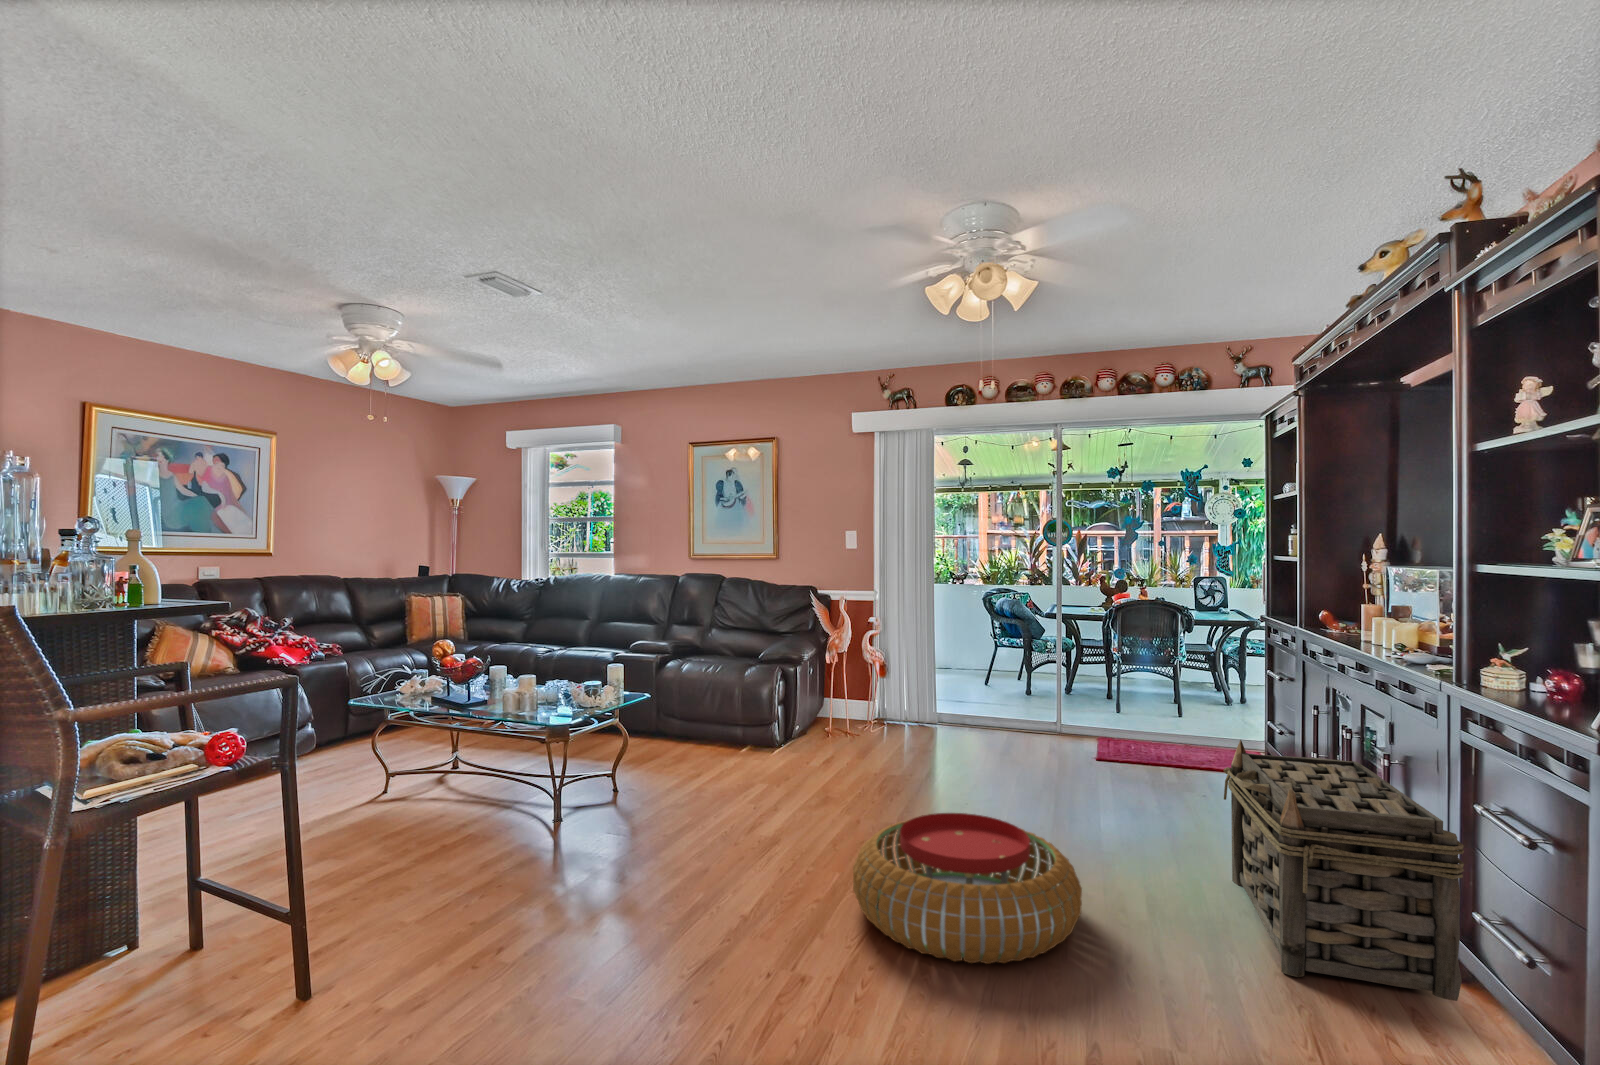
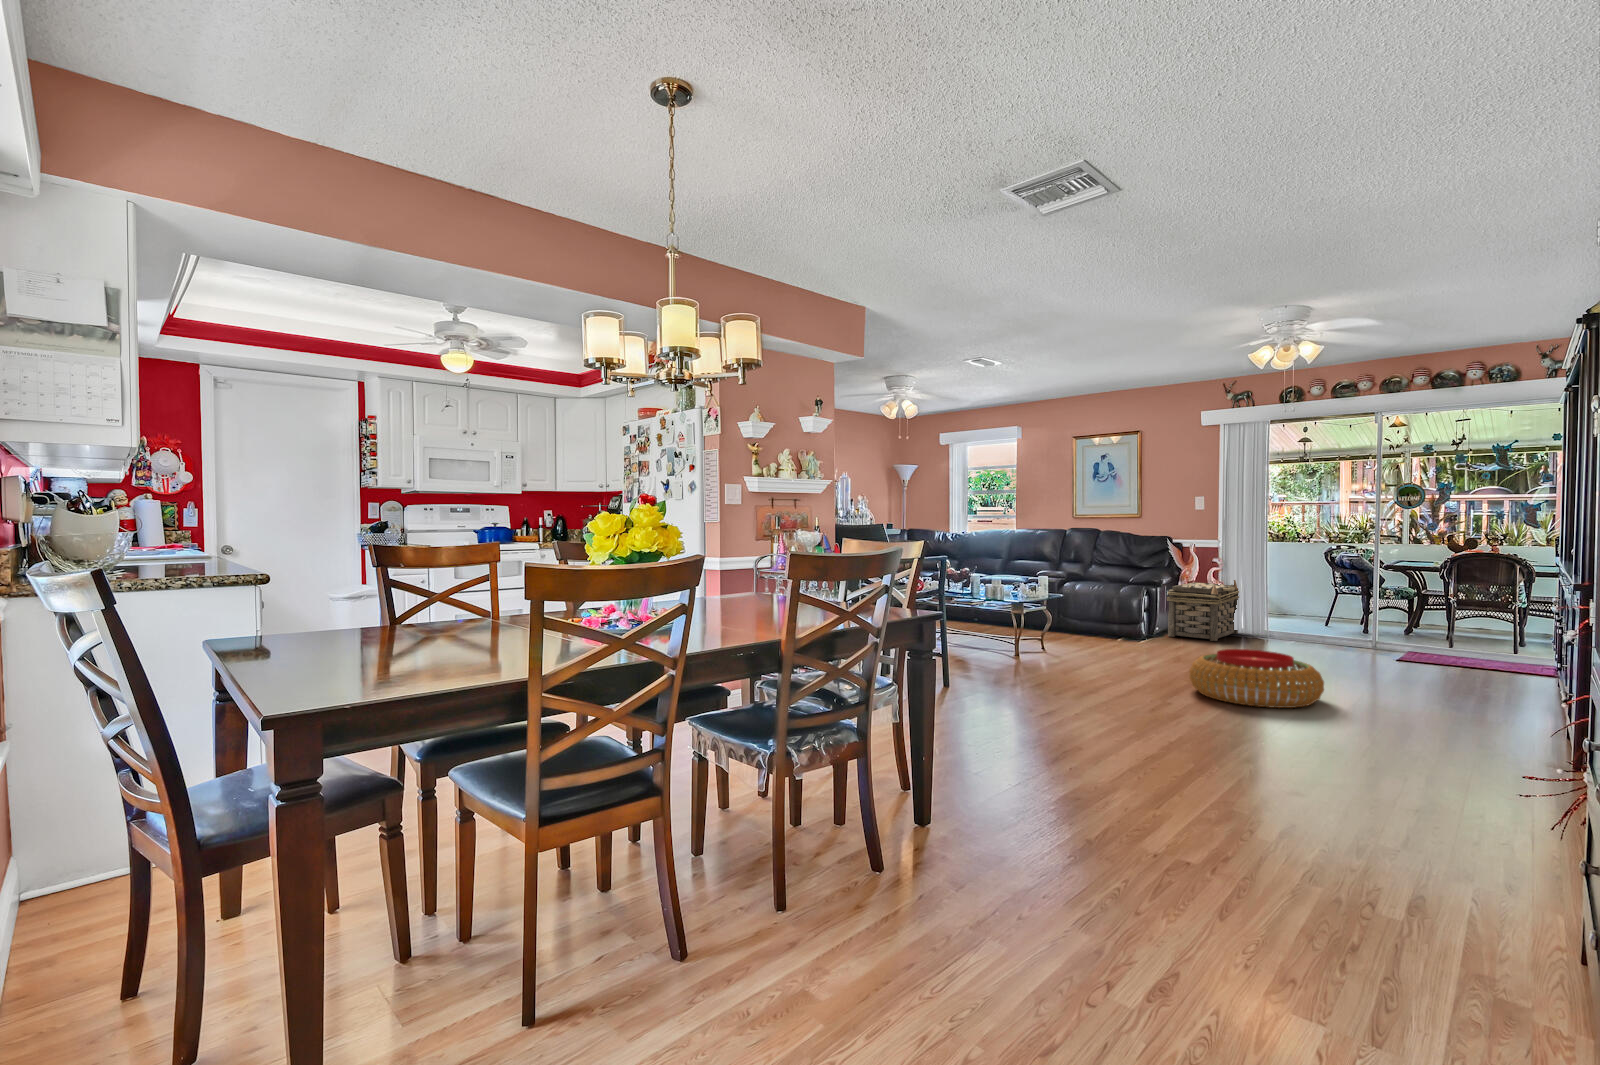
basket: present [1224,740,1464,1001] -> present [1167,580,1239,641]

